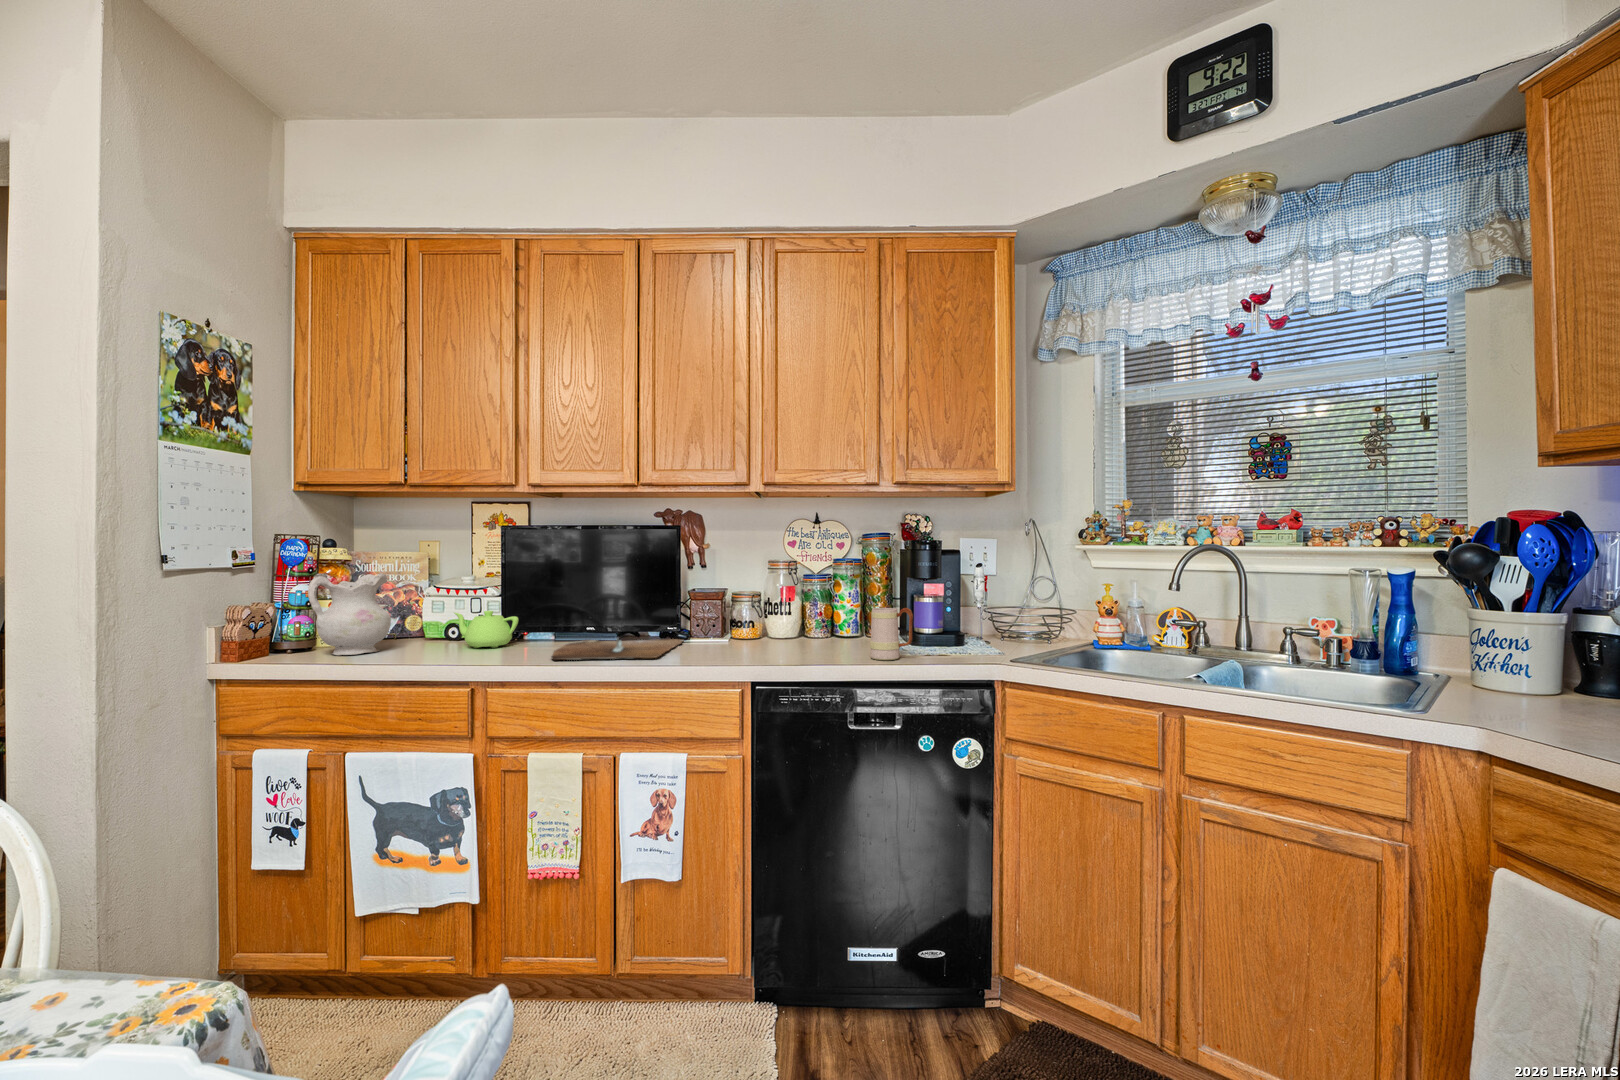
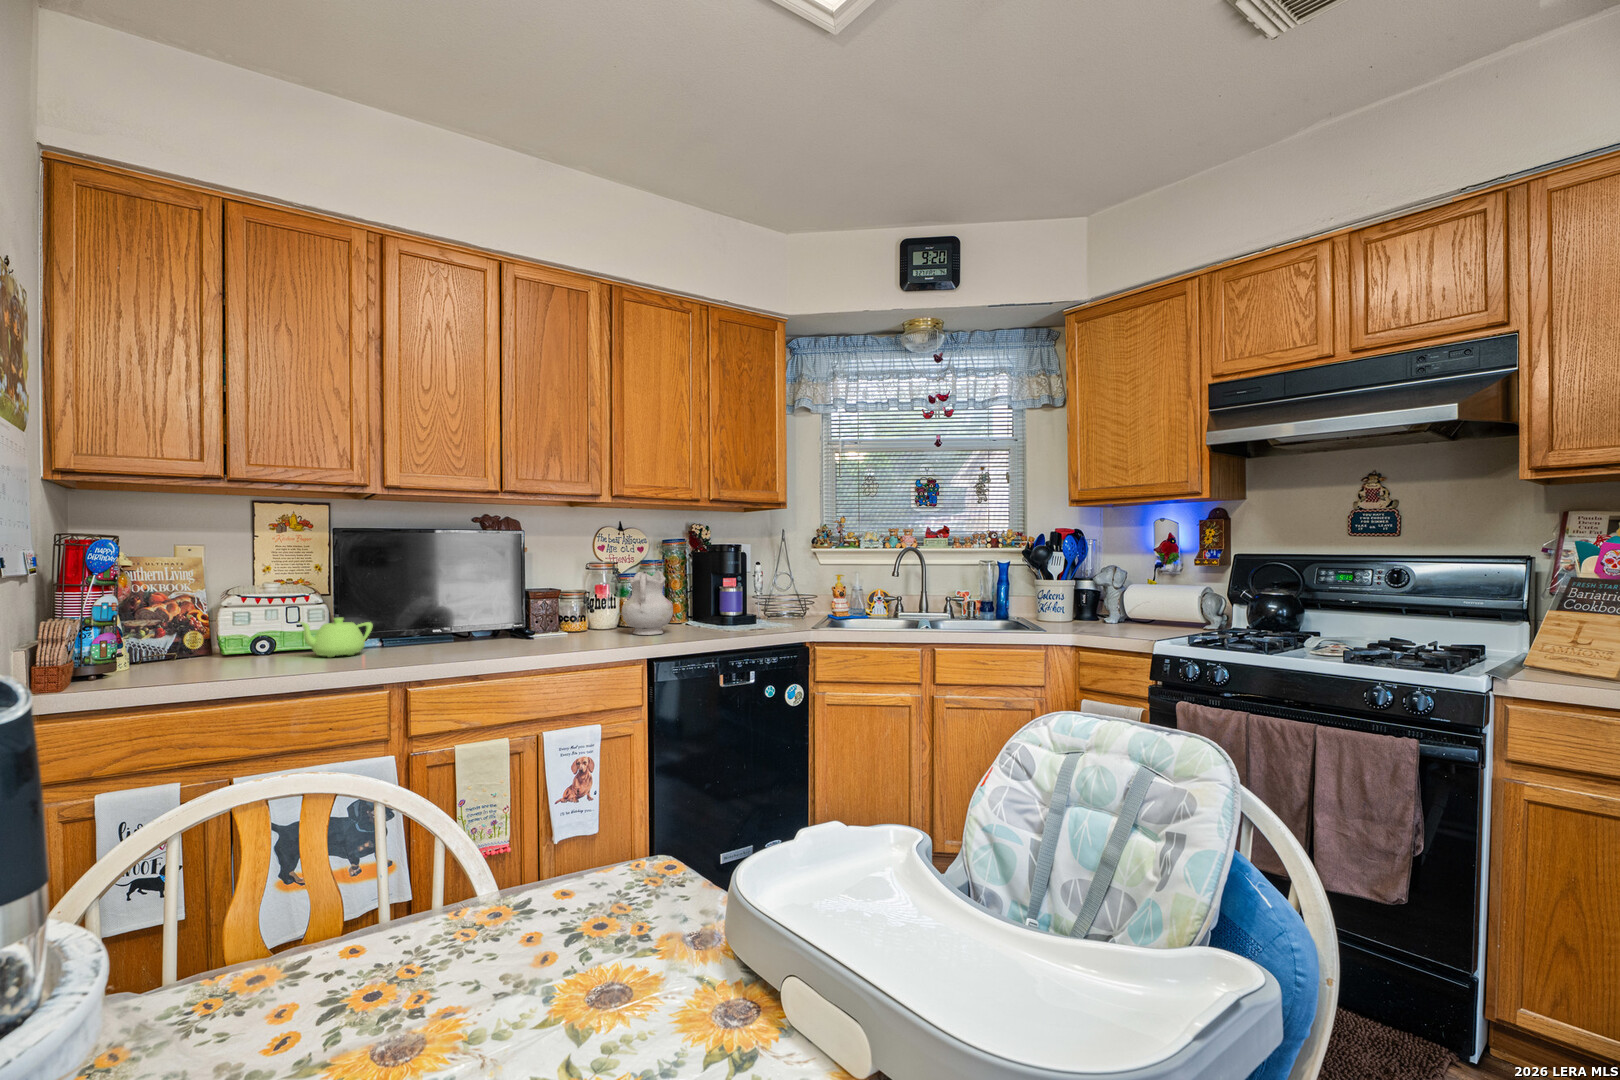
ceramic pitcher: present [308,573,391,655] -> present [622,570,673,635]
mug: present [870,608,913,660] -> none [716,595,748,636]
cutting board: present [552,638,682,660] -> none [419,634,558,657]

